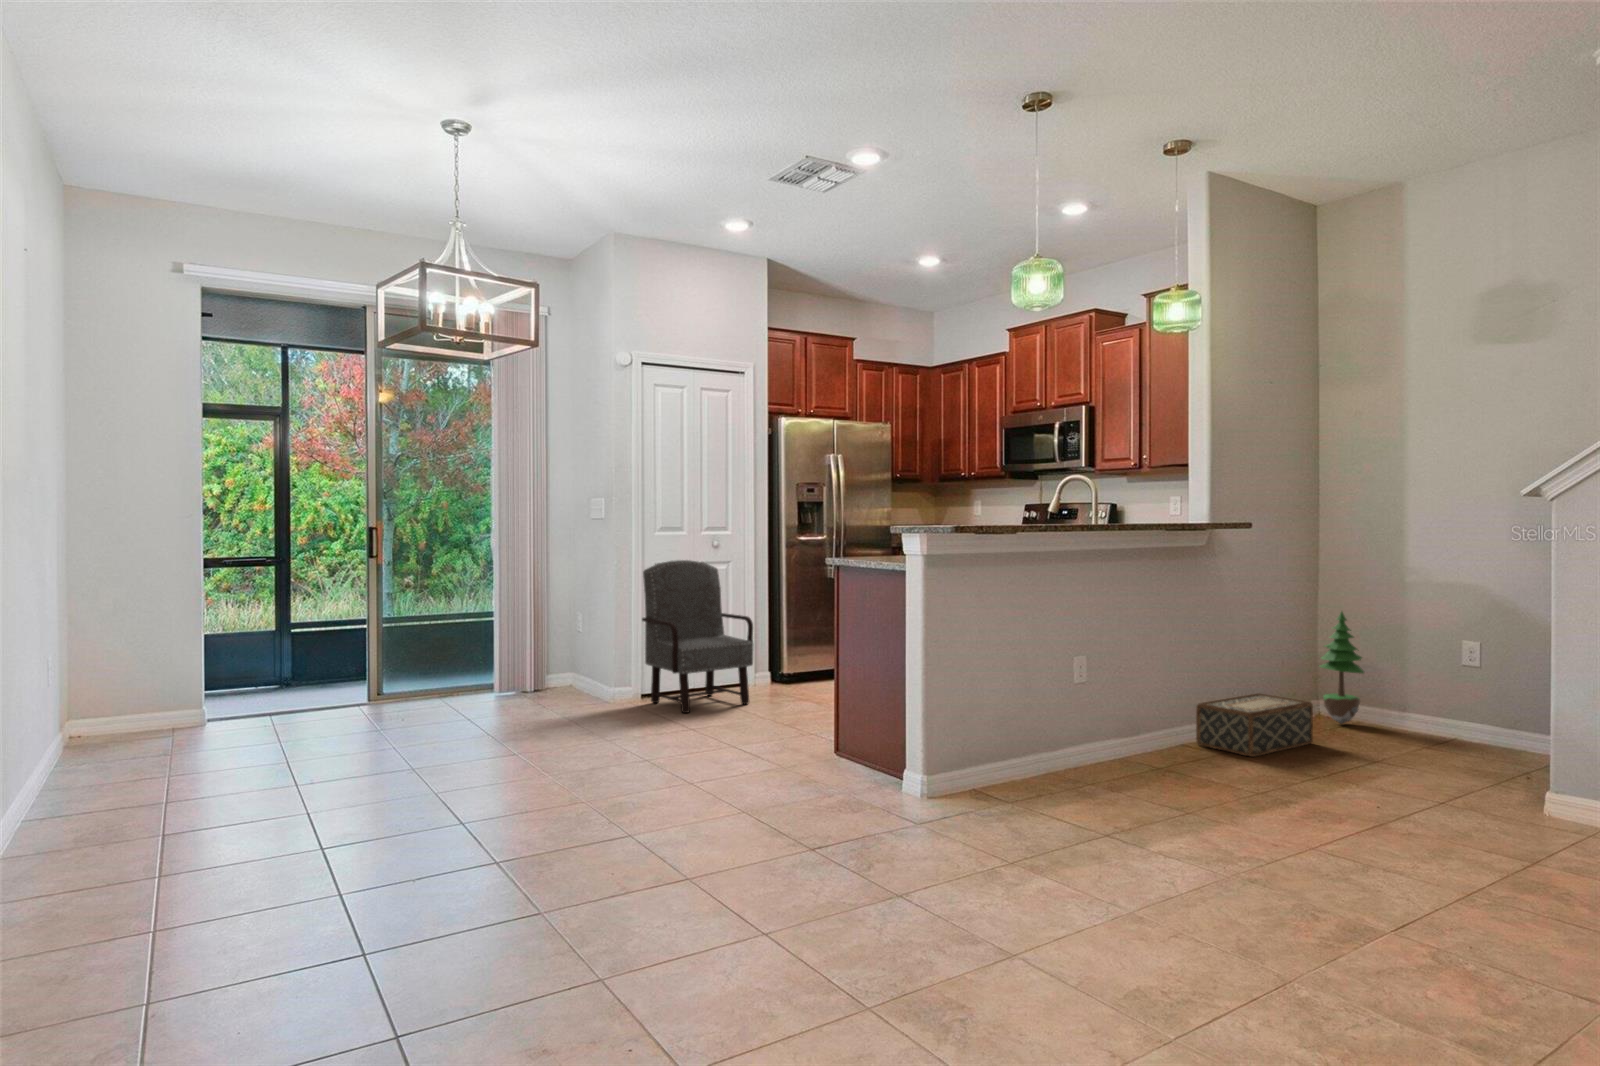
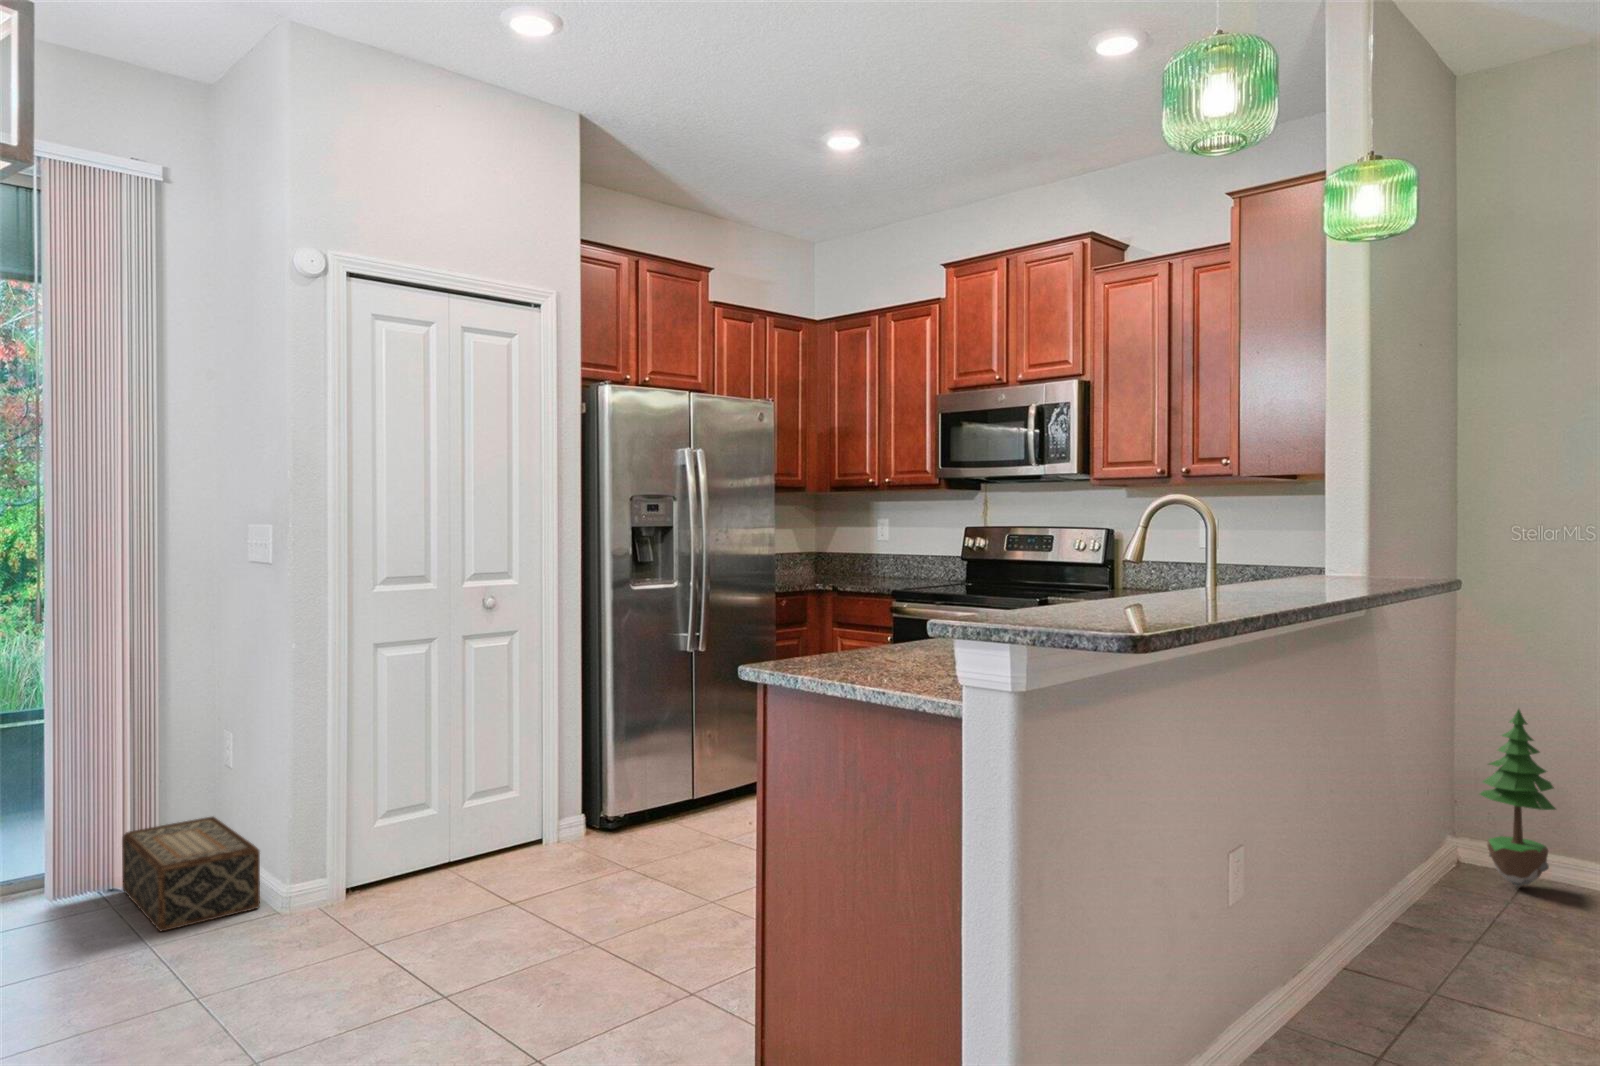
armchair: present [642,560,753,713] -> none [346,635,560,937]
woven basket: present [1196,693,1313,757] -> present [122,817,260,931]

